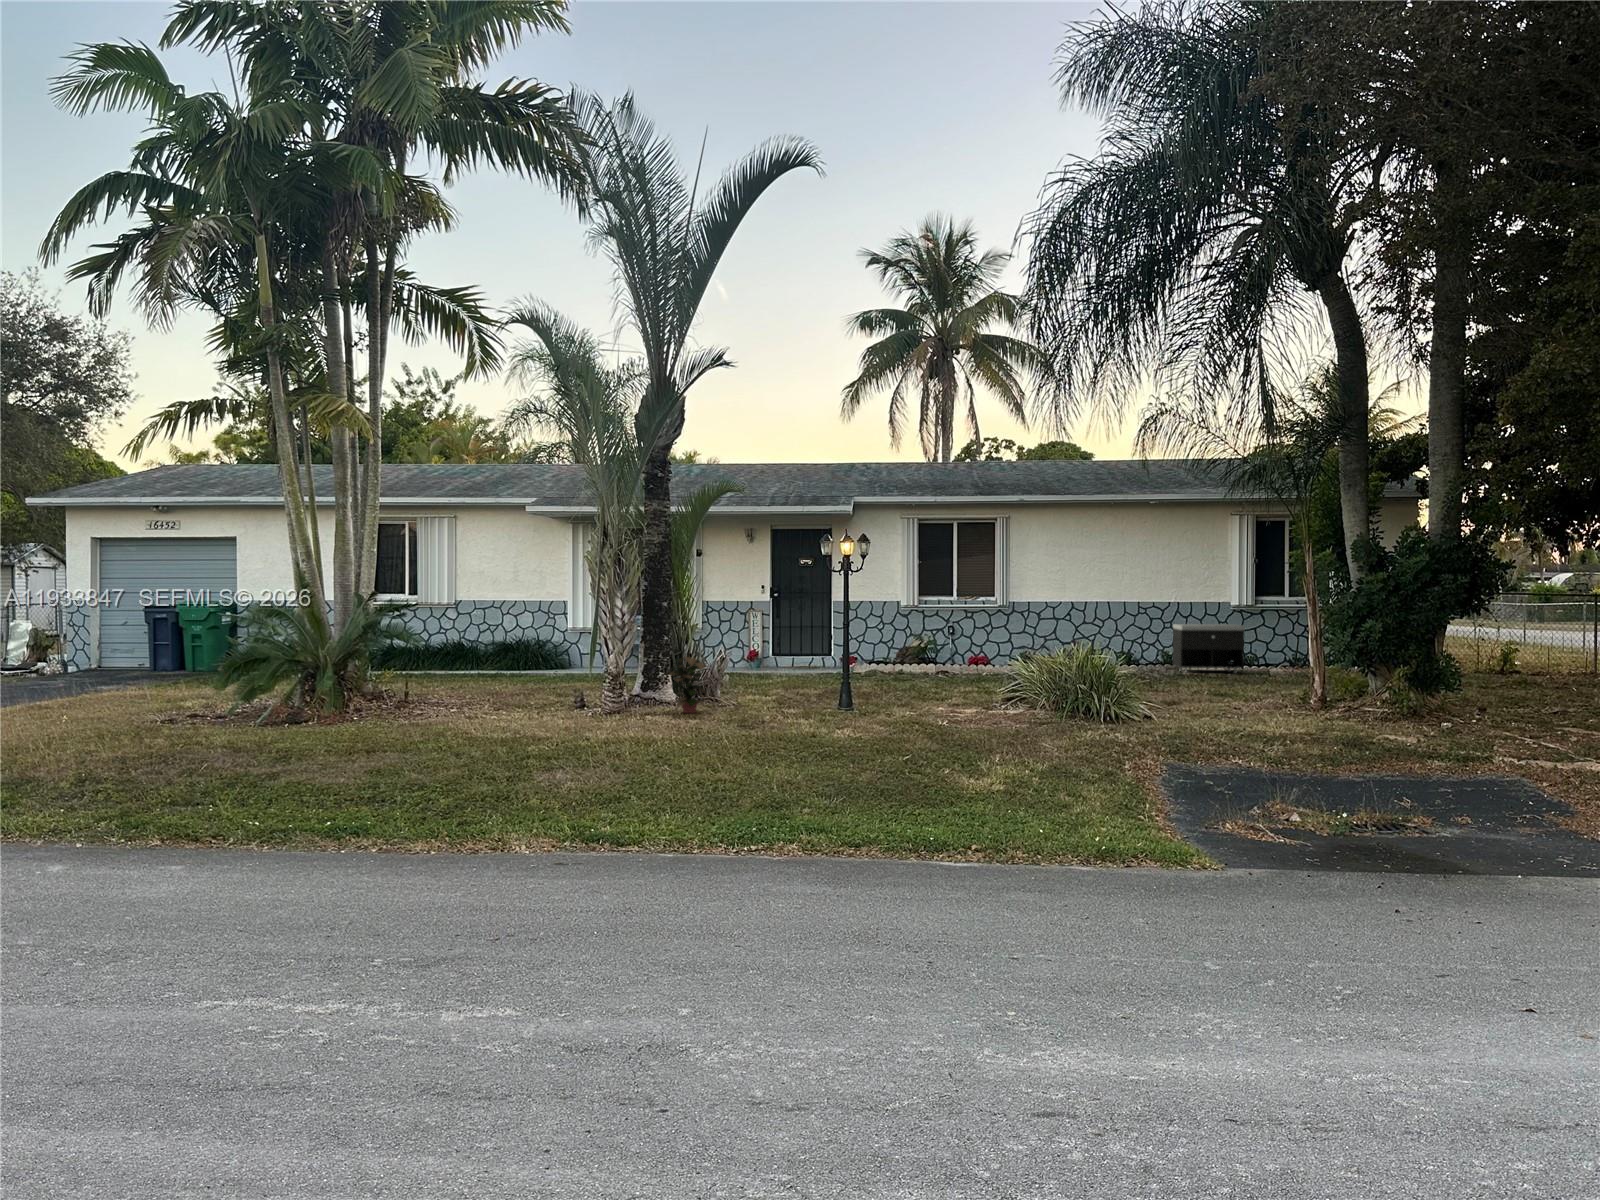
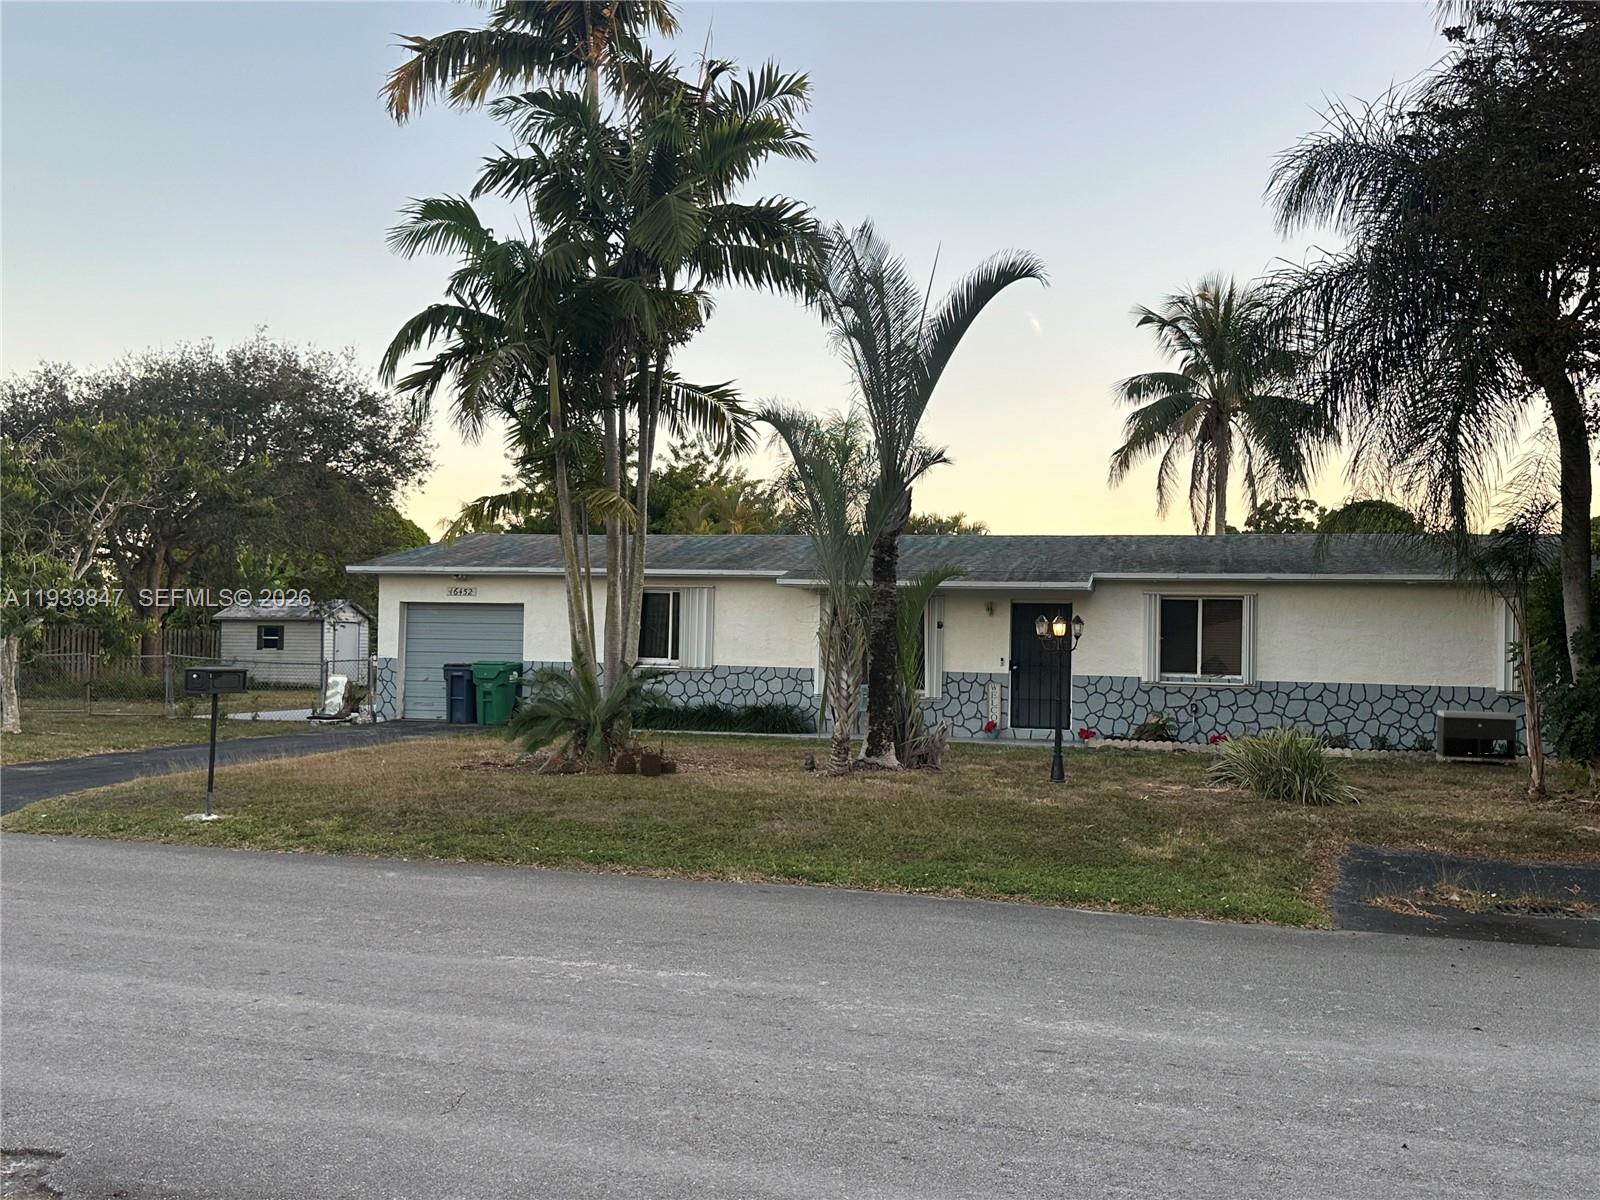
decorative plant: present [669,657,705,713] -> none [890,725,927,777]
woven basket: none [349,698,423,726] -> present [615,751,677,776]

